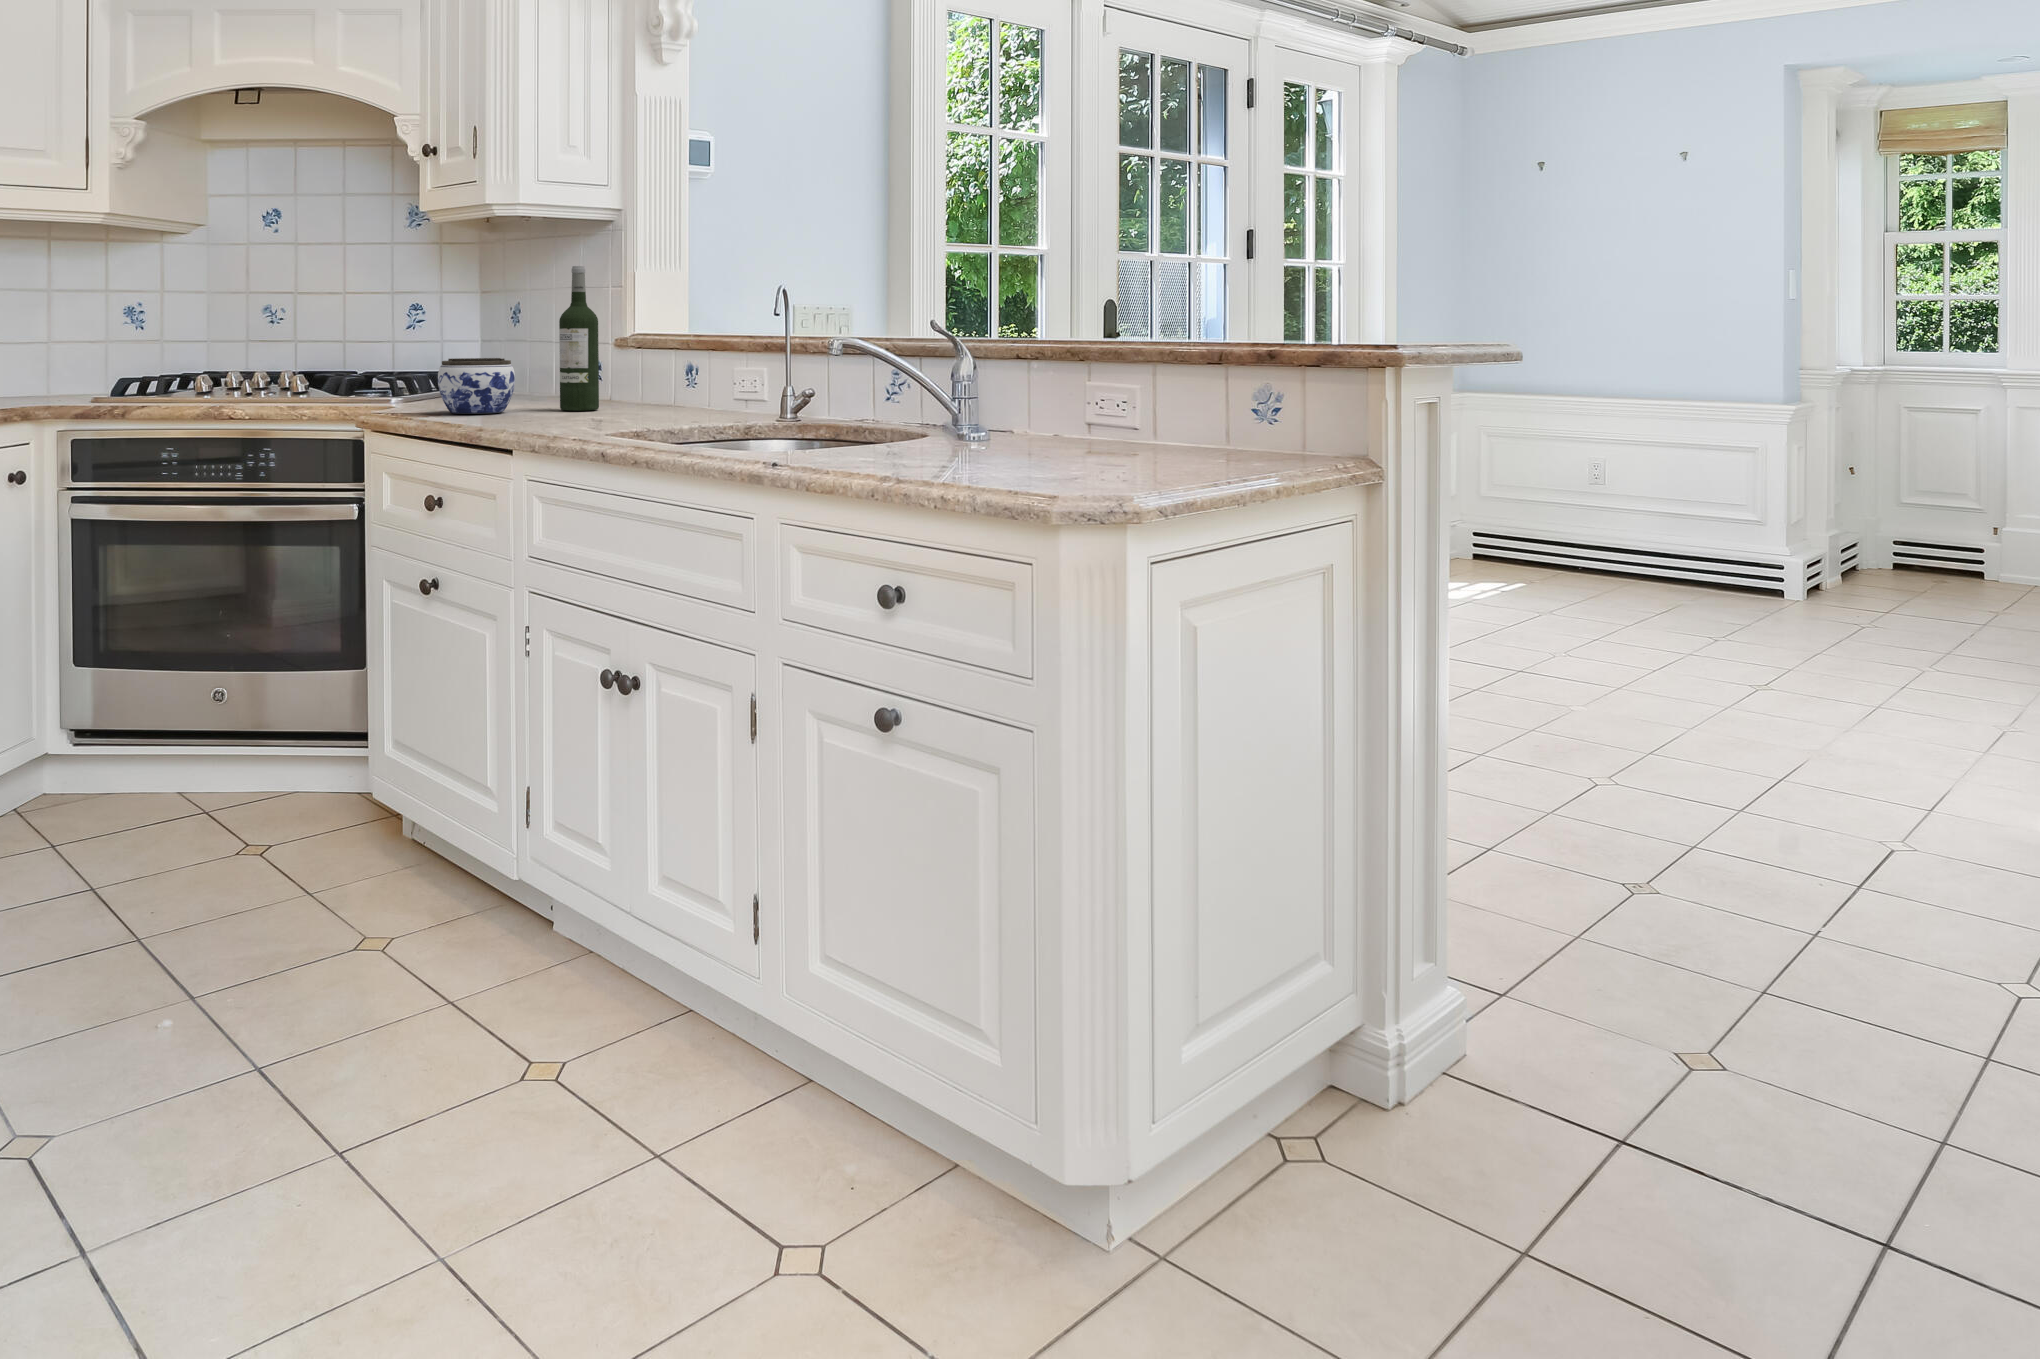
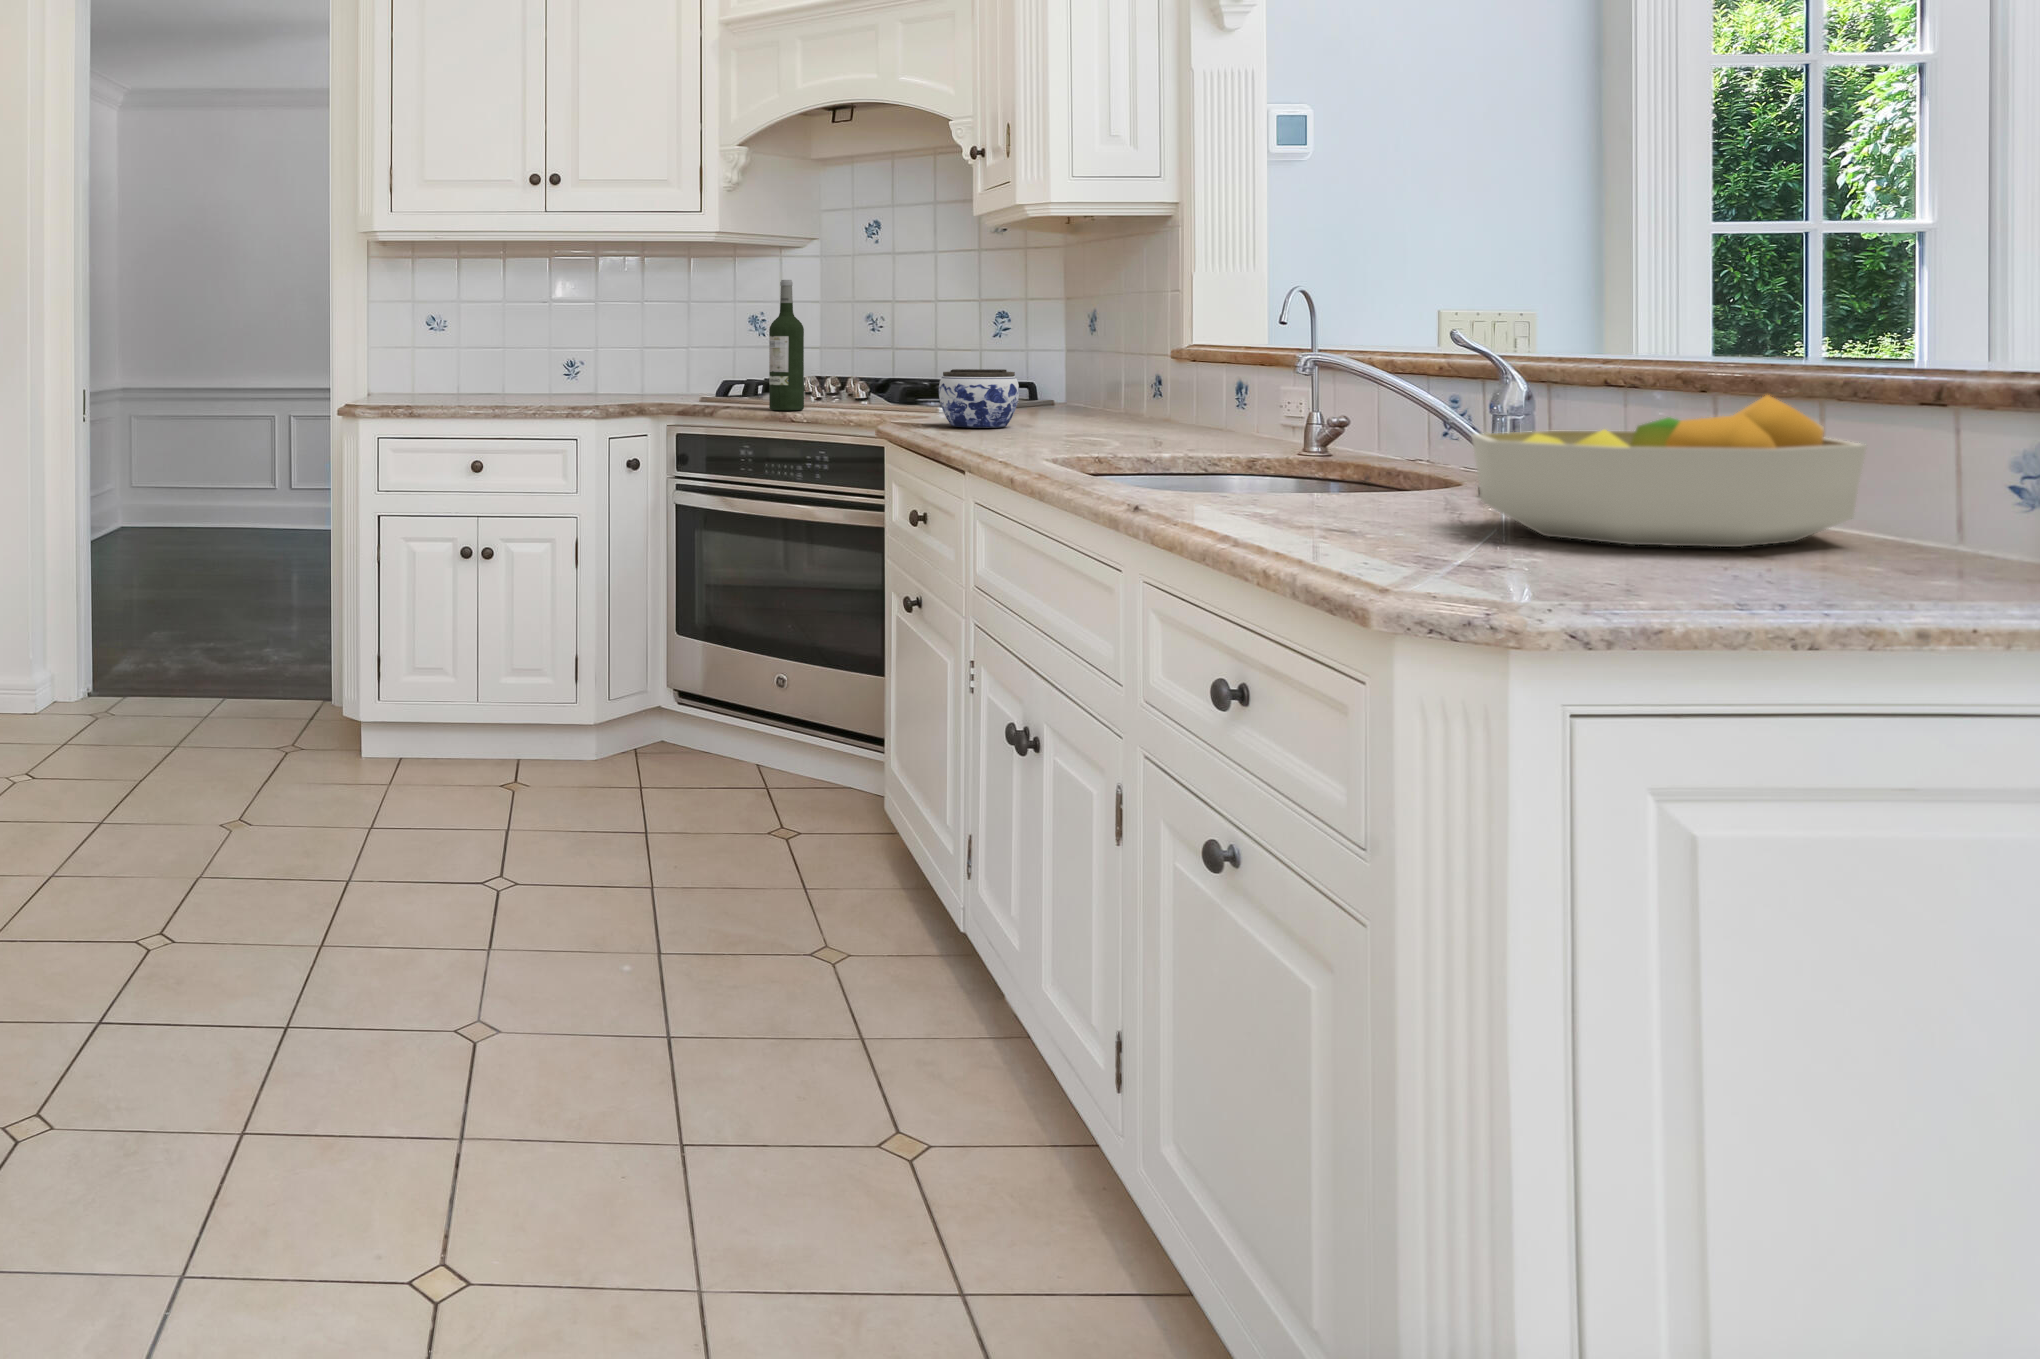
wine bottle: present [559,266,599,411] -> present [769,280,804,410]
fruit bowl: none [986,361,1183,461] -> present [1472,395,1866,547]

